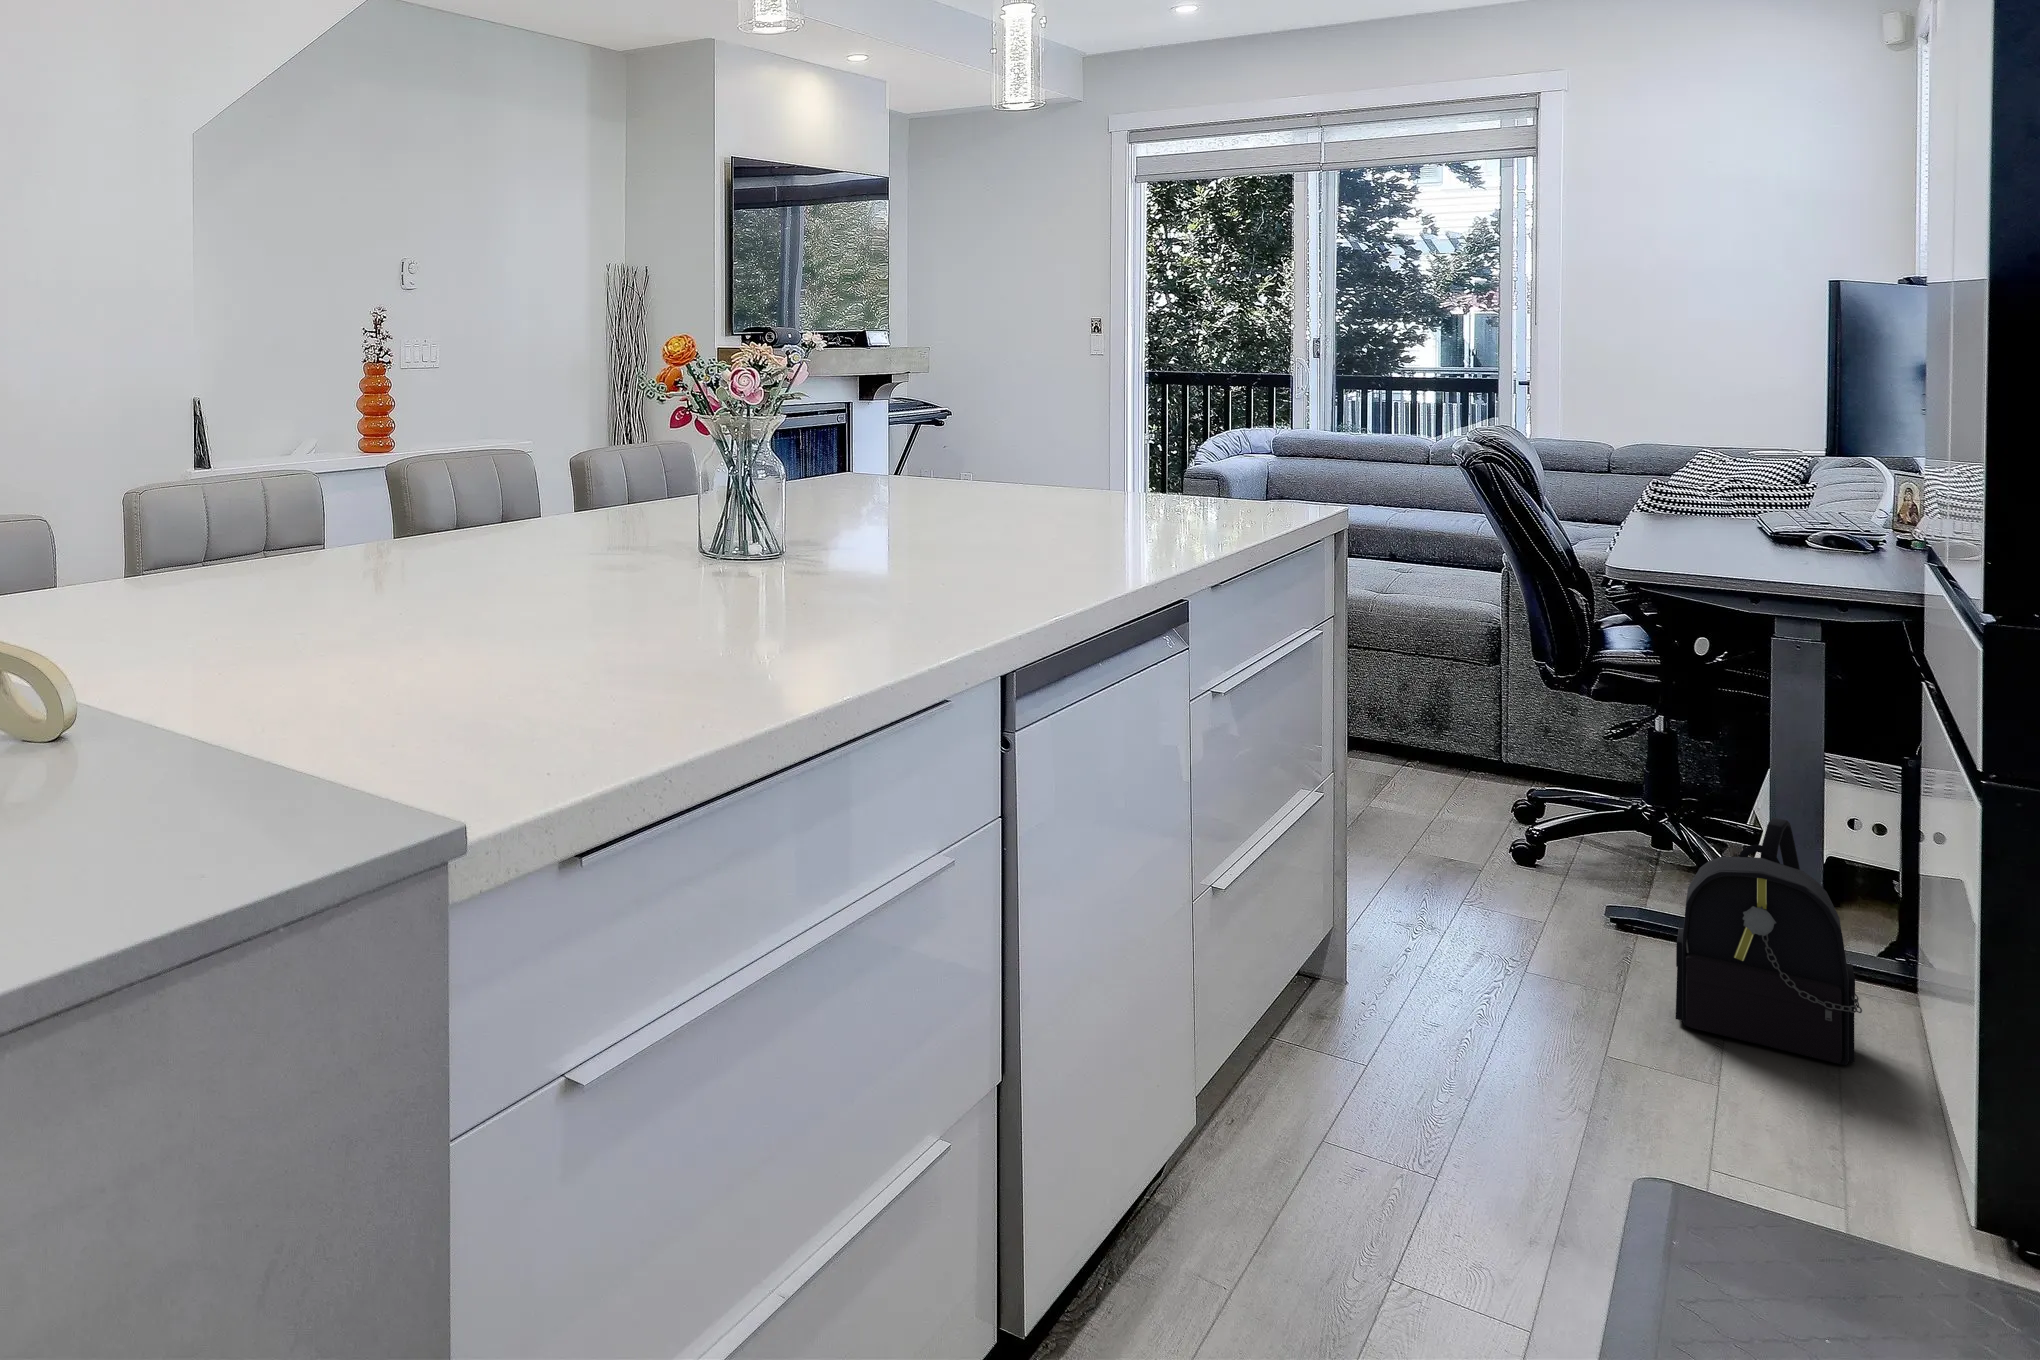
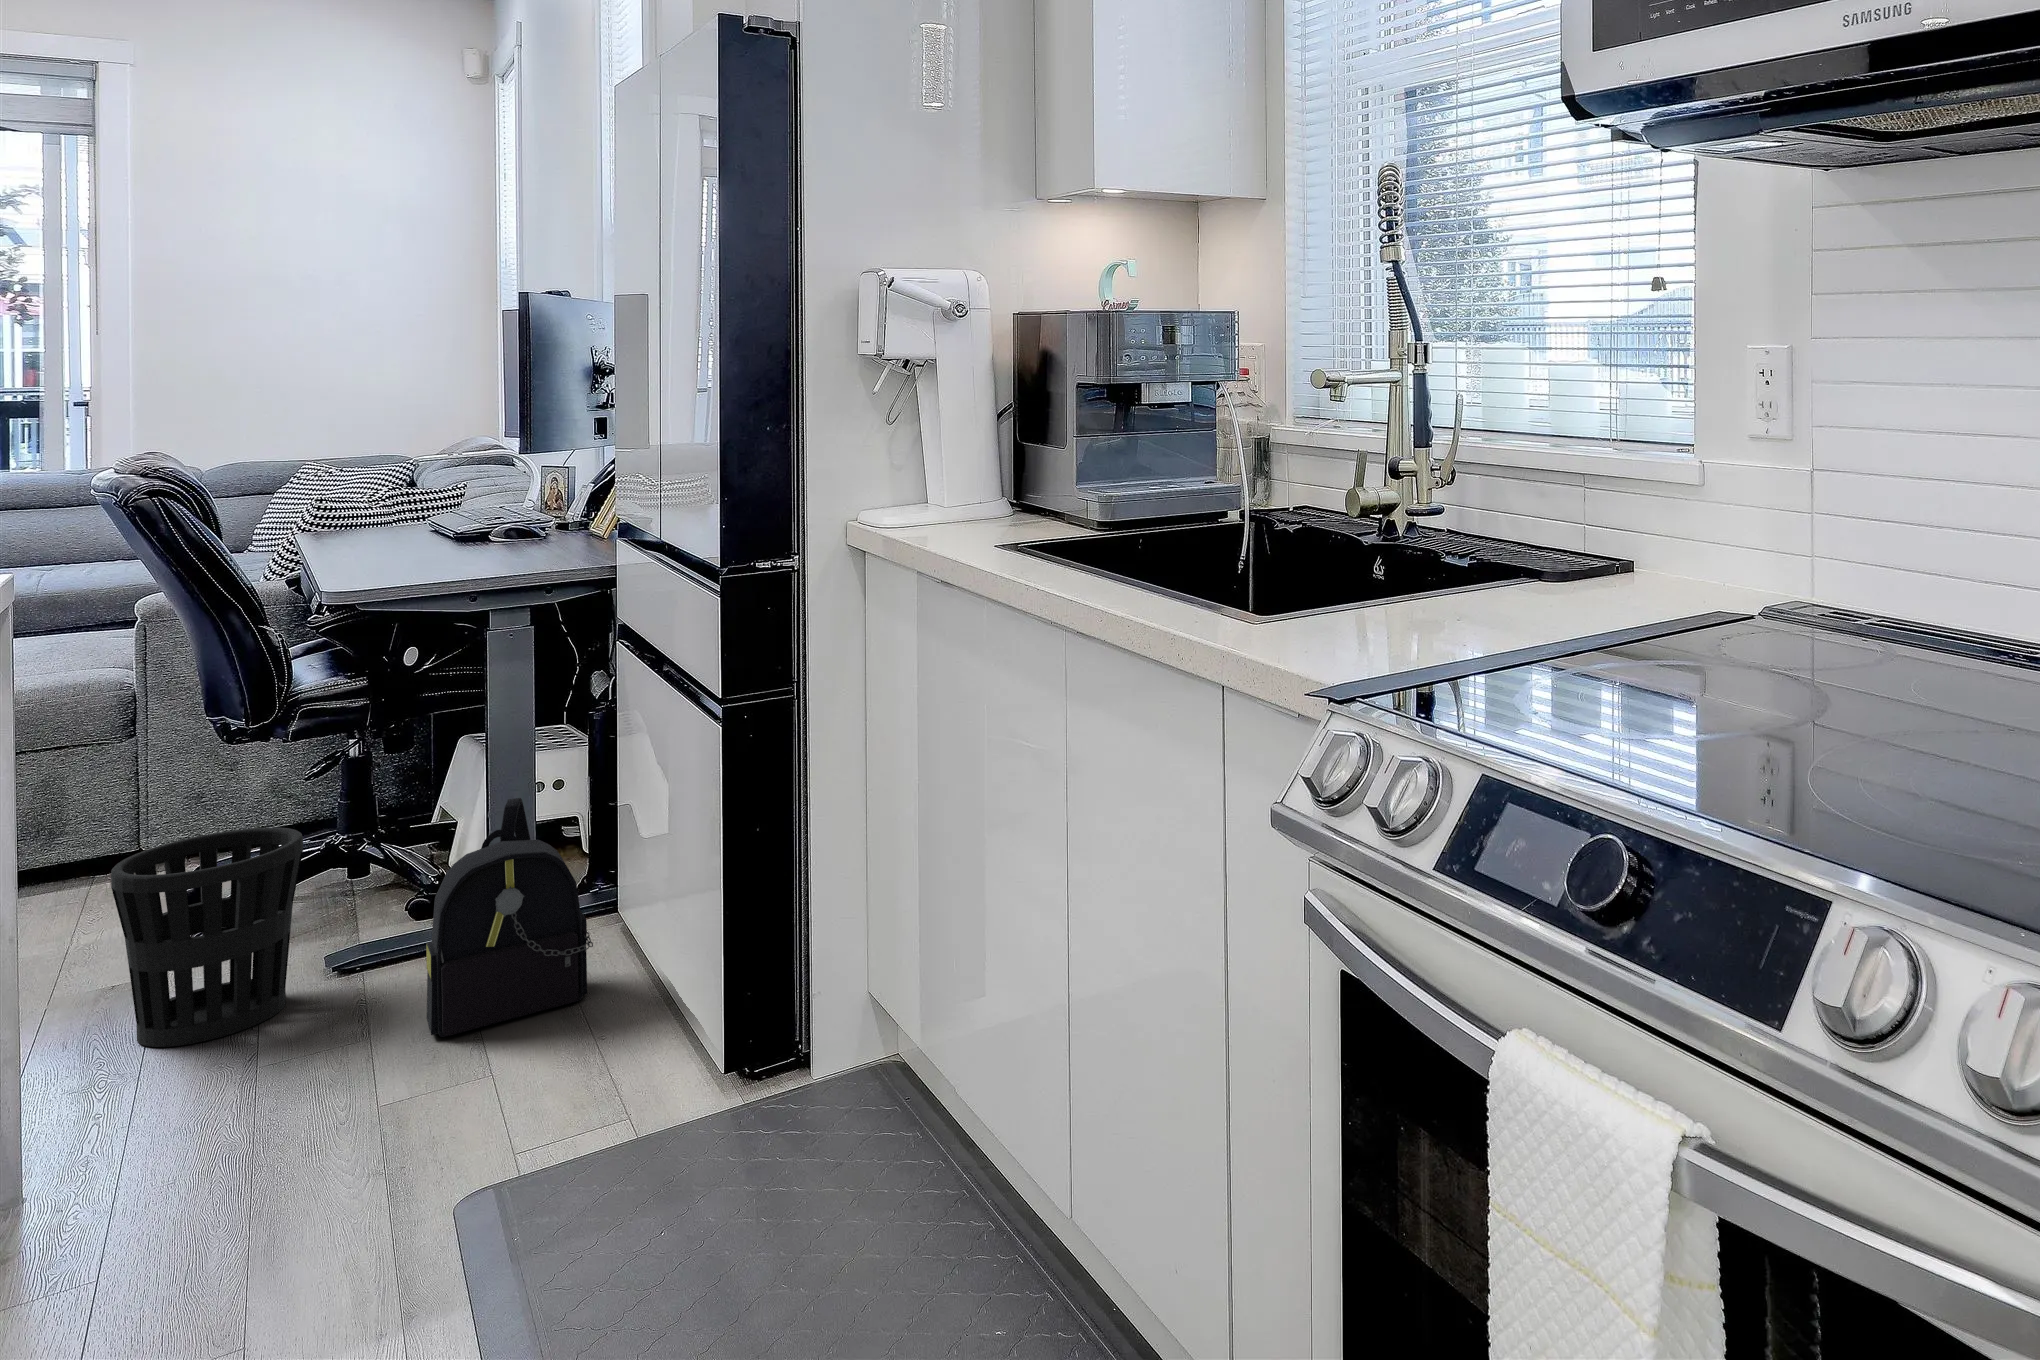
wastebasket: none [1435,754,1584,936] -> present [111,827,303,1047]

